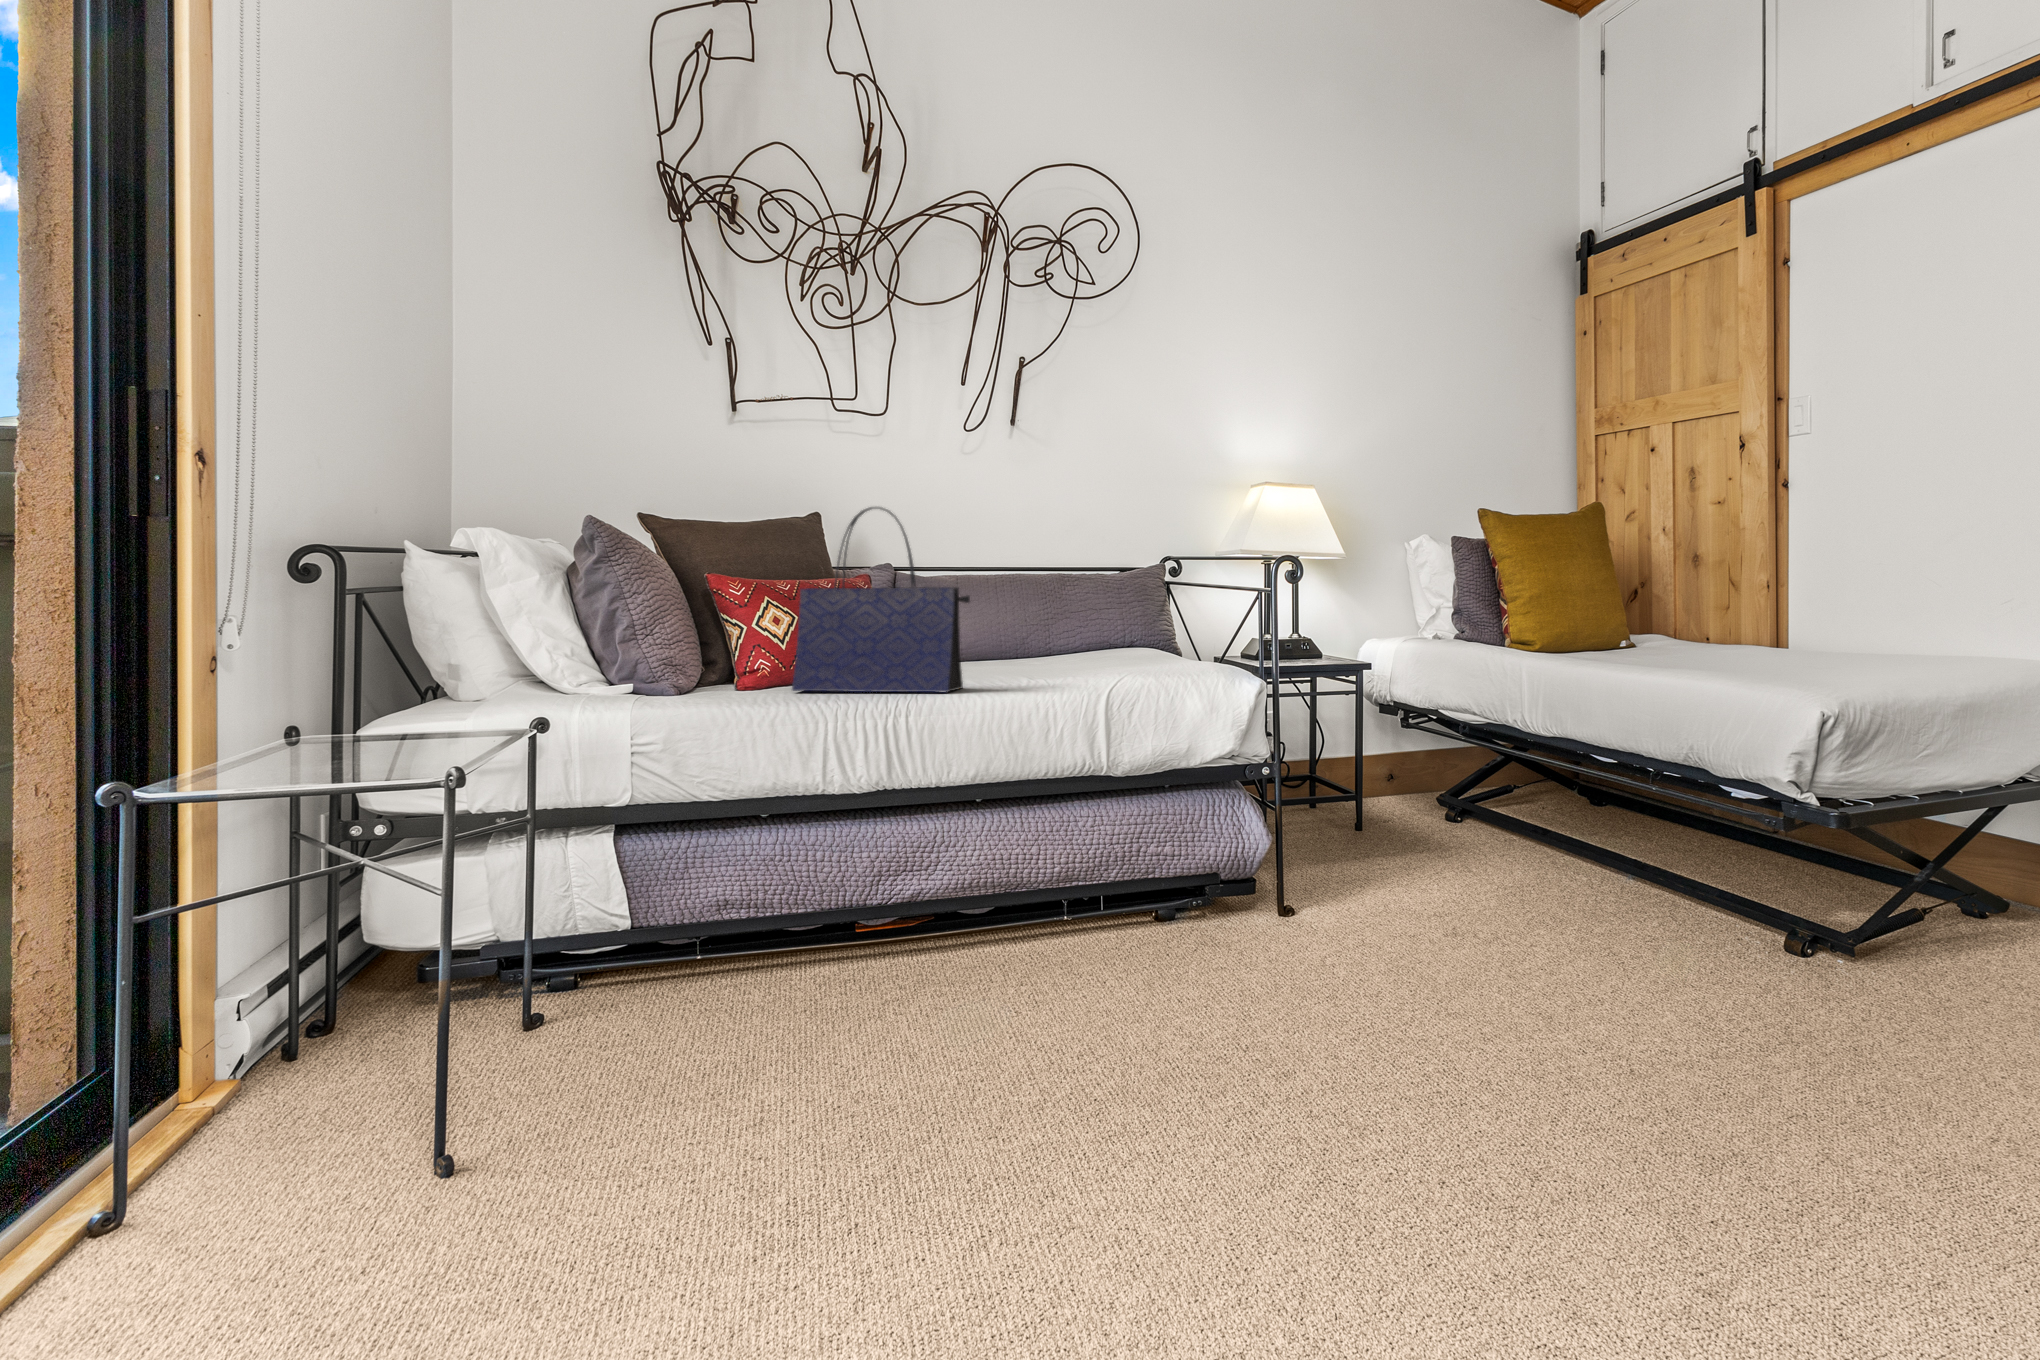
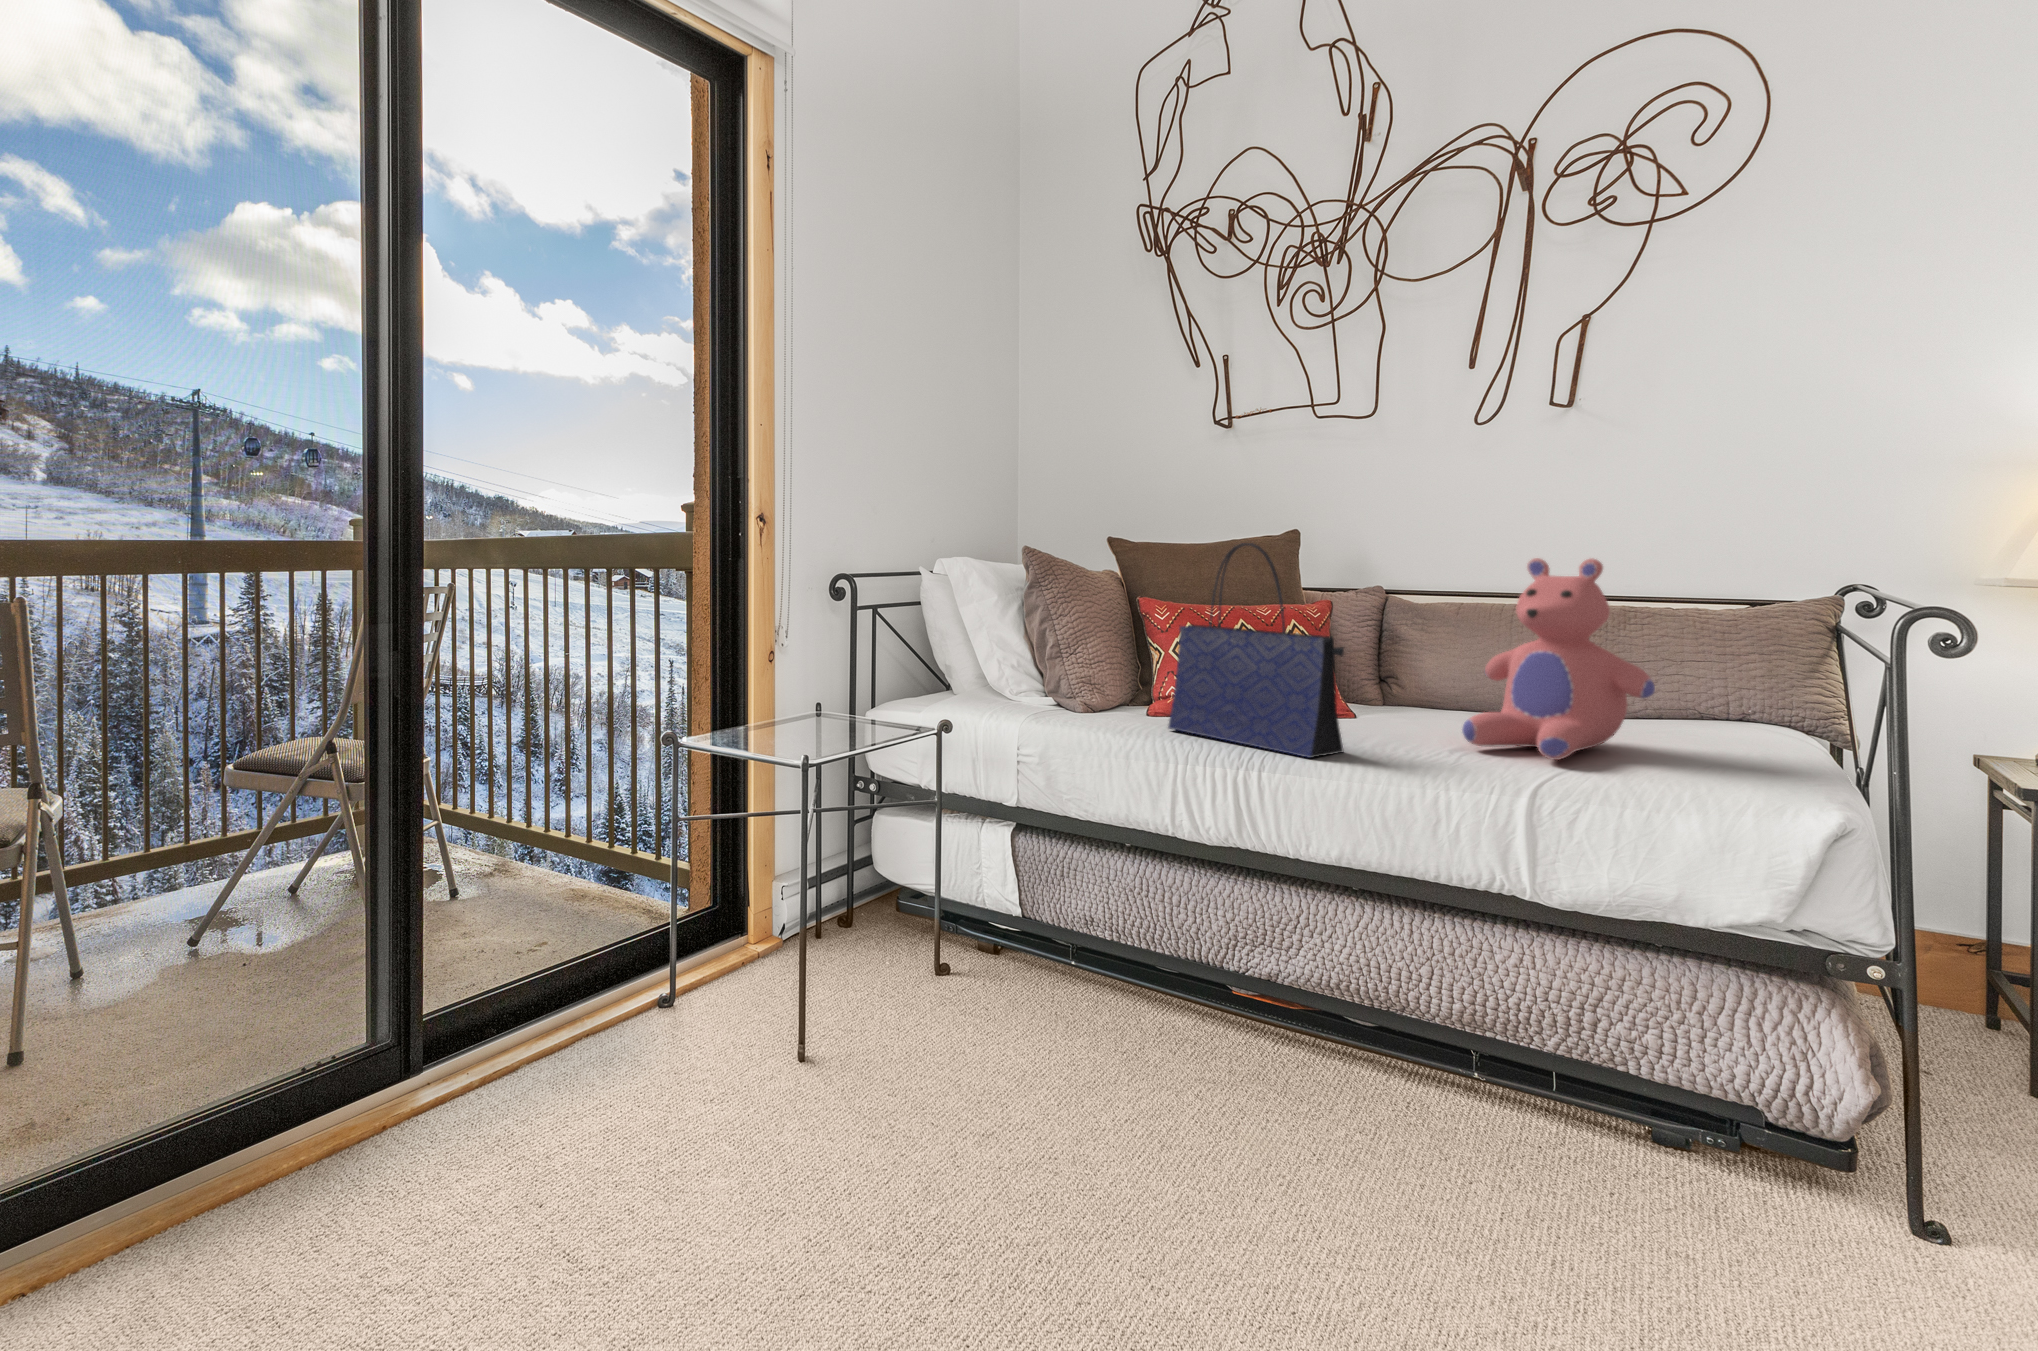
teddy bear: none [1038,529,1153,675] -> present [1462,558,1655,760]

